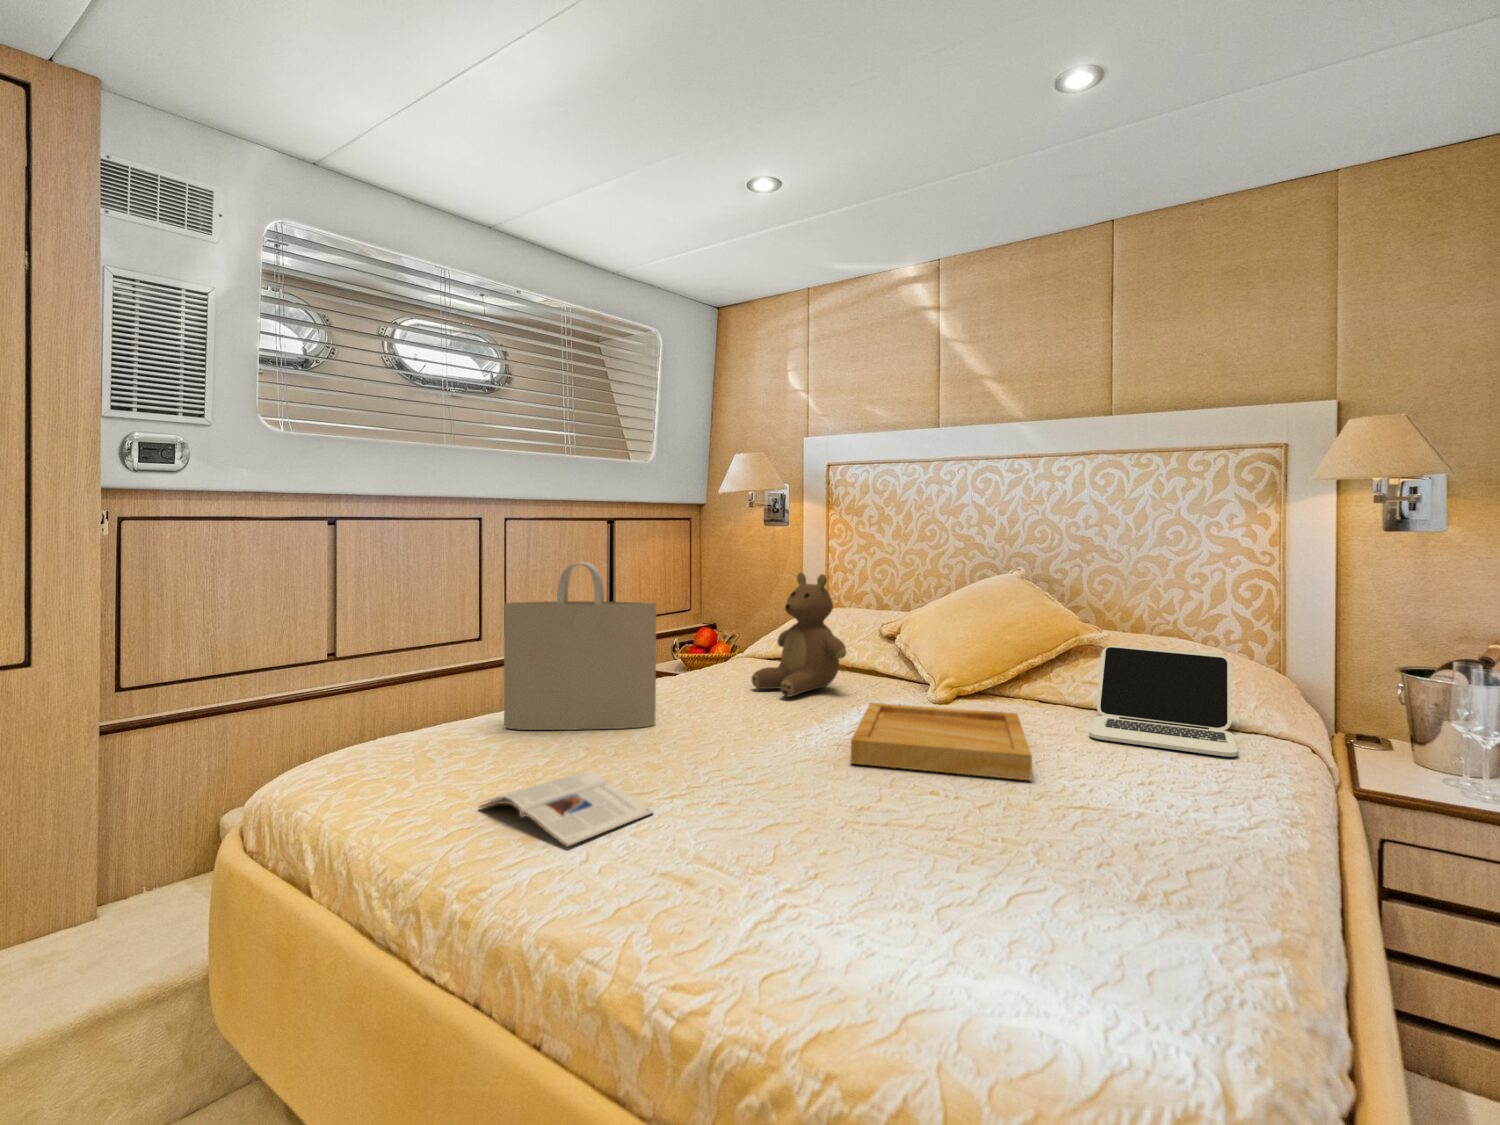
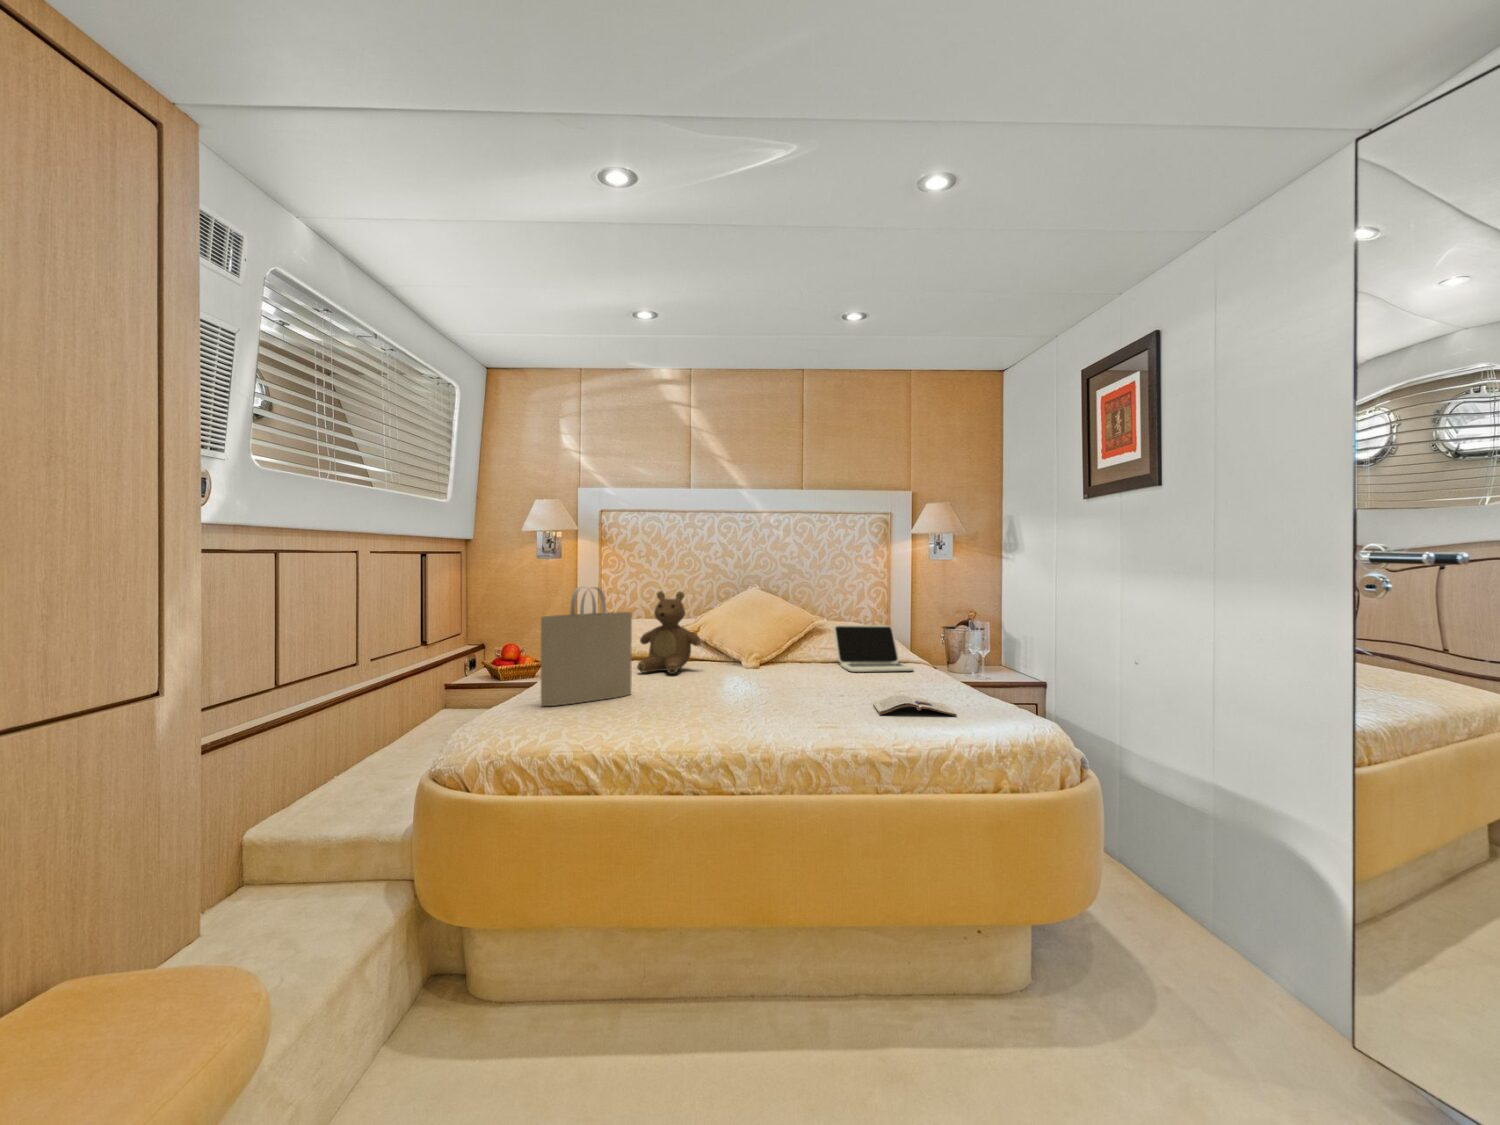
tray: present [851,703,1032,780] -> none [742,663,858,692]
magazine: present [480,772,653,847] -> present [873,694,957,716]

